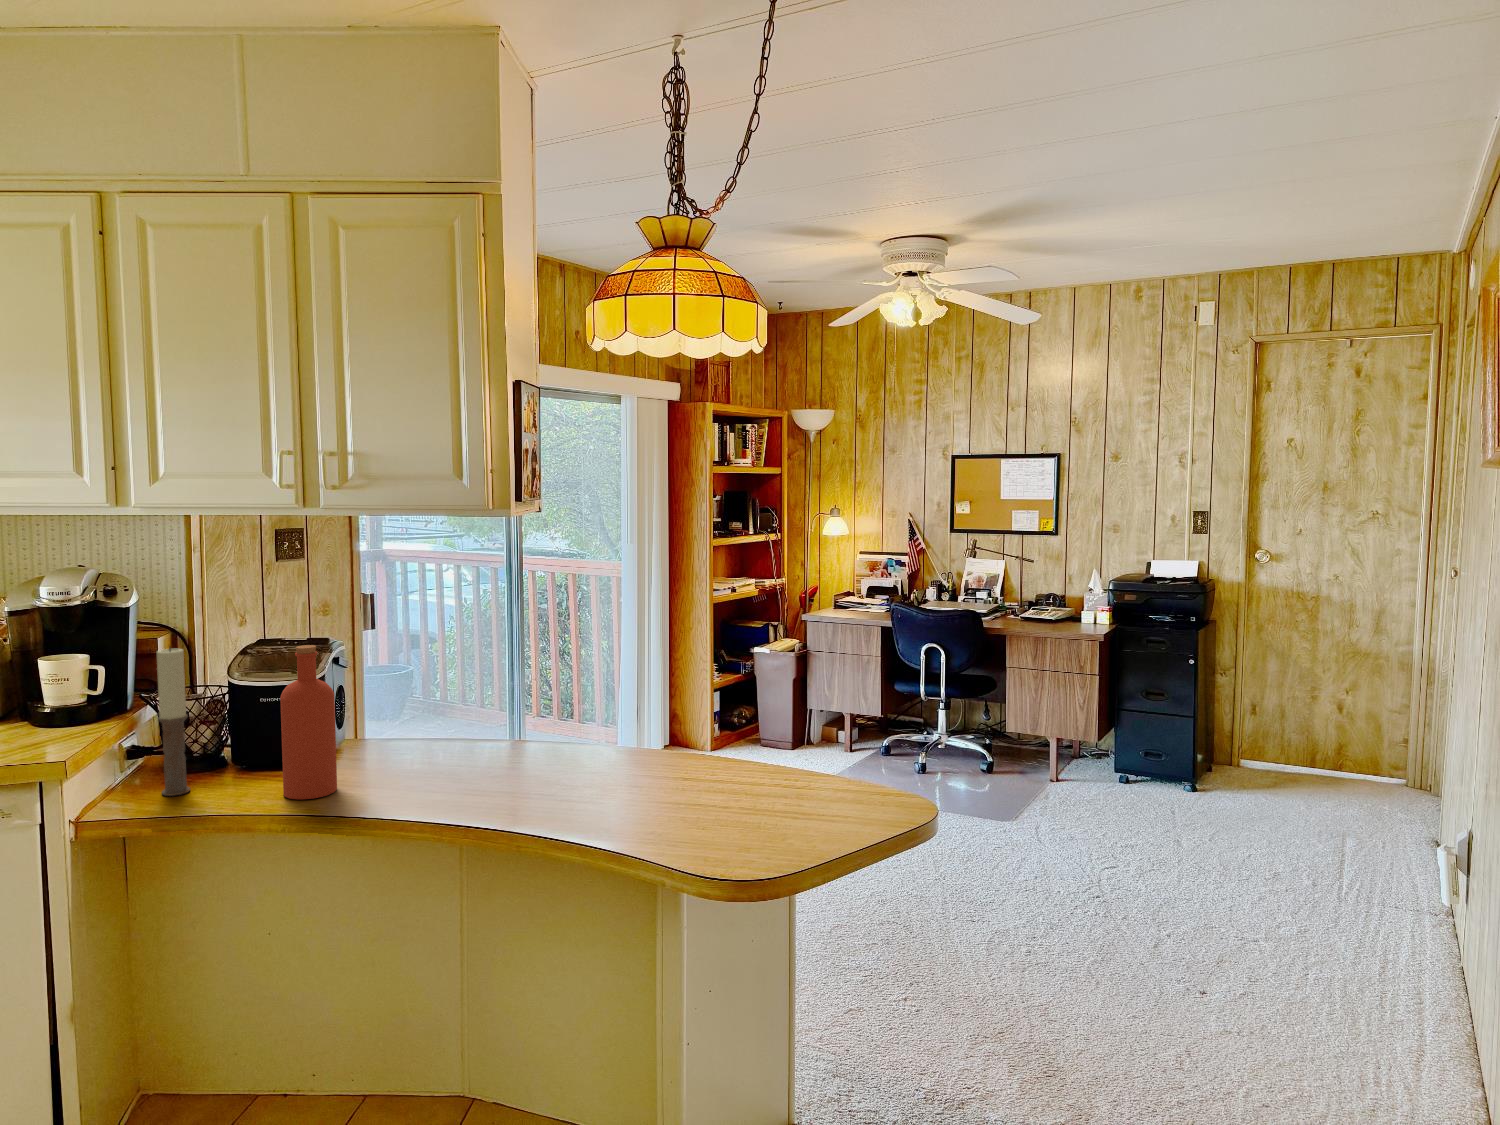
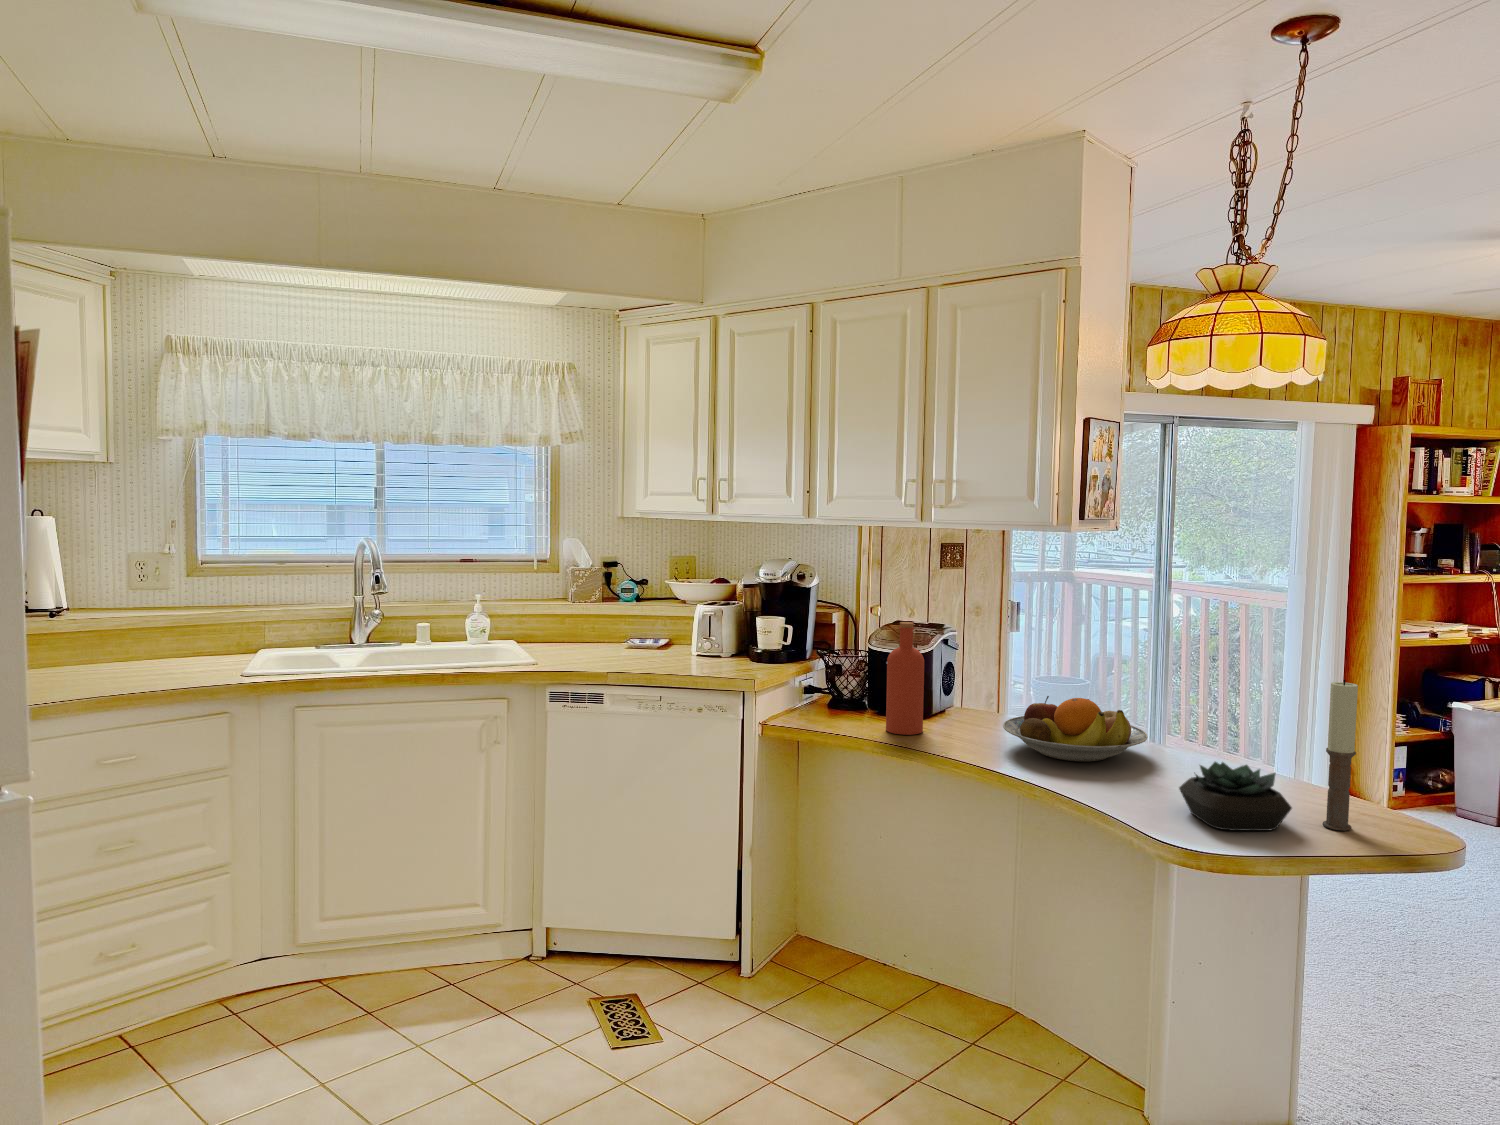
candle: present [157,647,190,796] -> present [1323,680,1358,831]
fruit bowl: none [452,712,621,793] -> present [1003,696,1148,762]
succulent plant: none [693,766,809,847] -> present [1179,762,1292,831]

